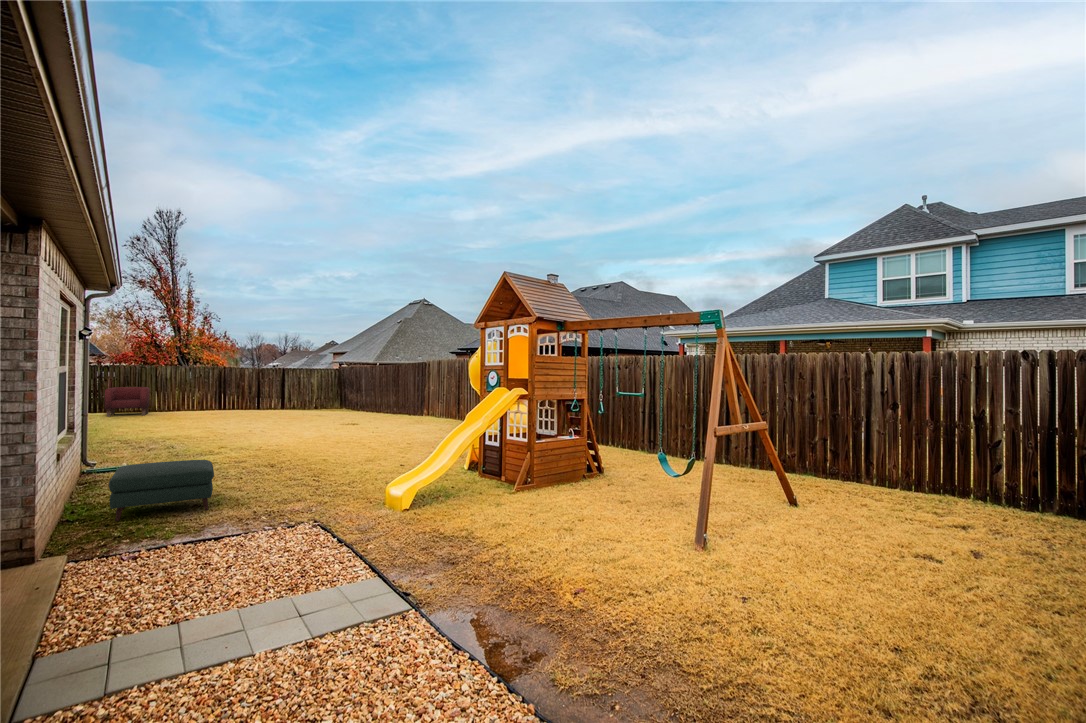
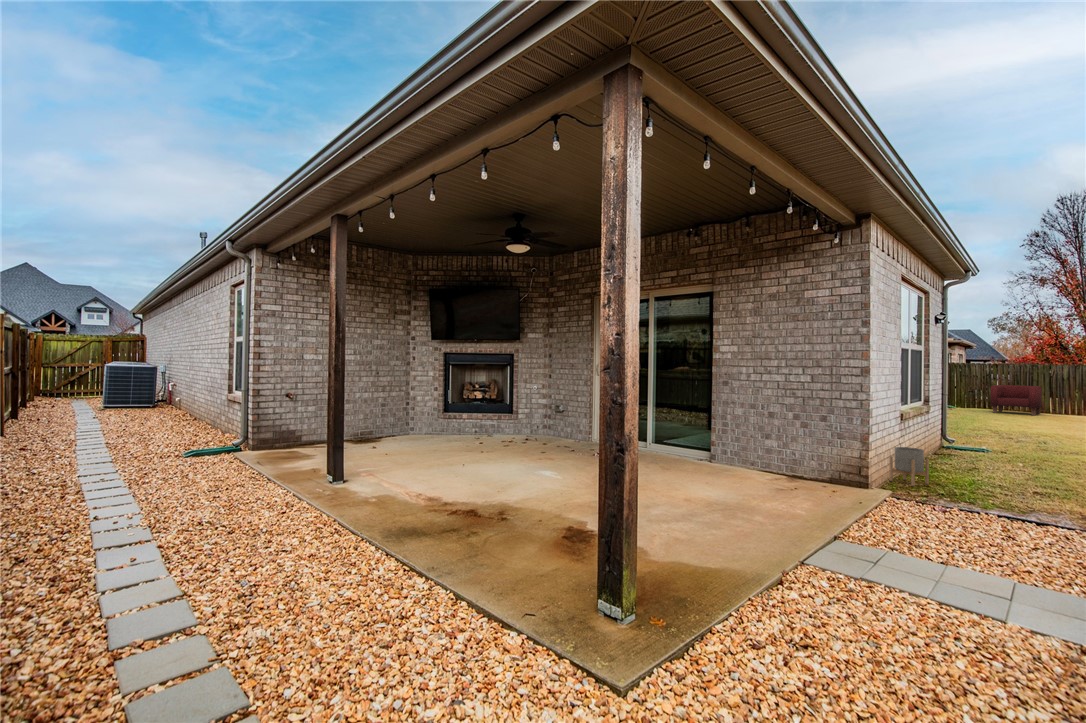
ottoman: present [109,460,214,521] -> none [939,435,1065,498]
planter: none [54,494,101,541] -> present [889,447,929,486]

